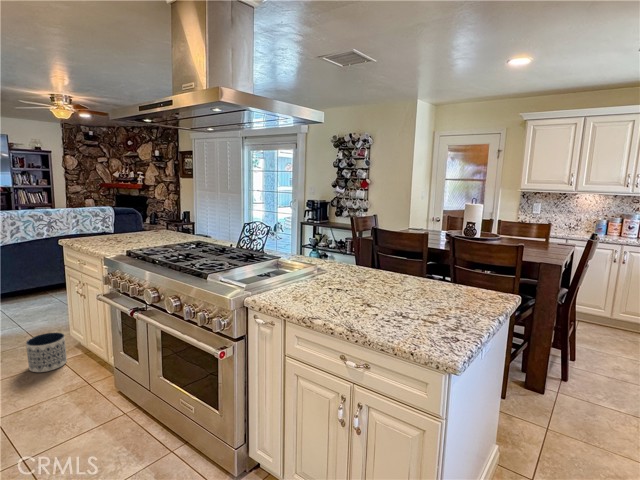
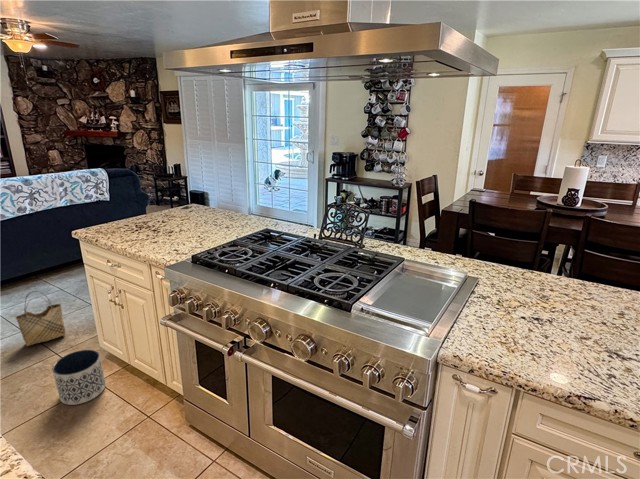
woven basket: none [14,292,51,335] -> present [16,291,65,346]

